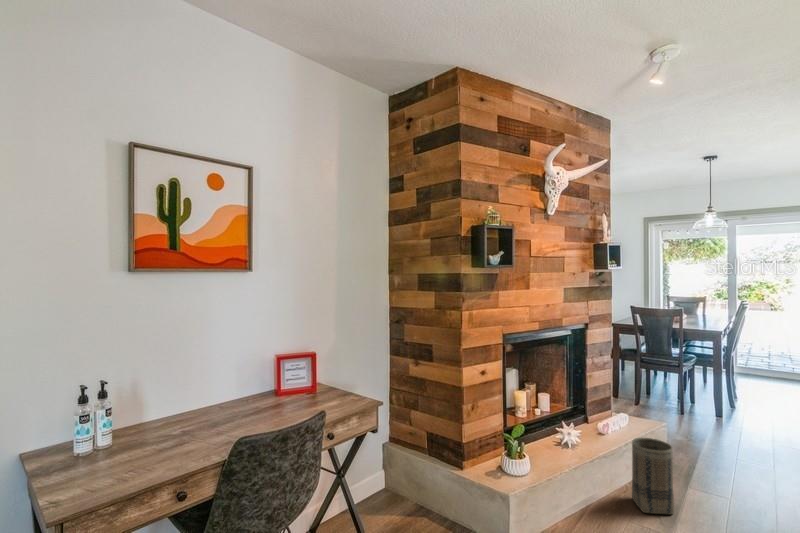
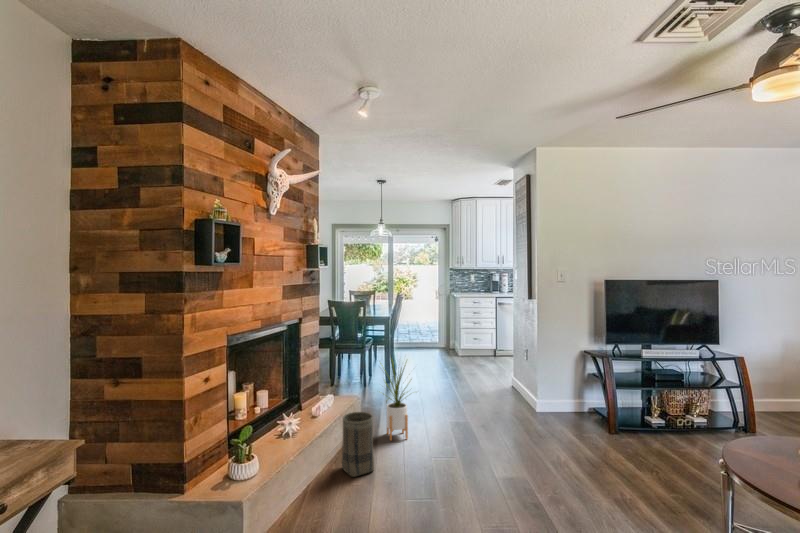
house plant: none [679,376,753,491] -> present [380,360,408,440]

